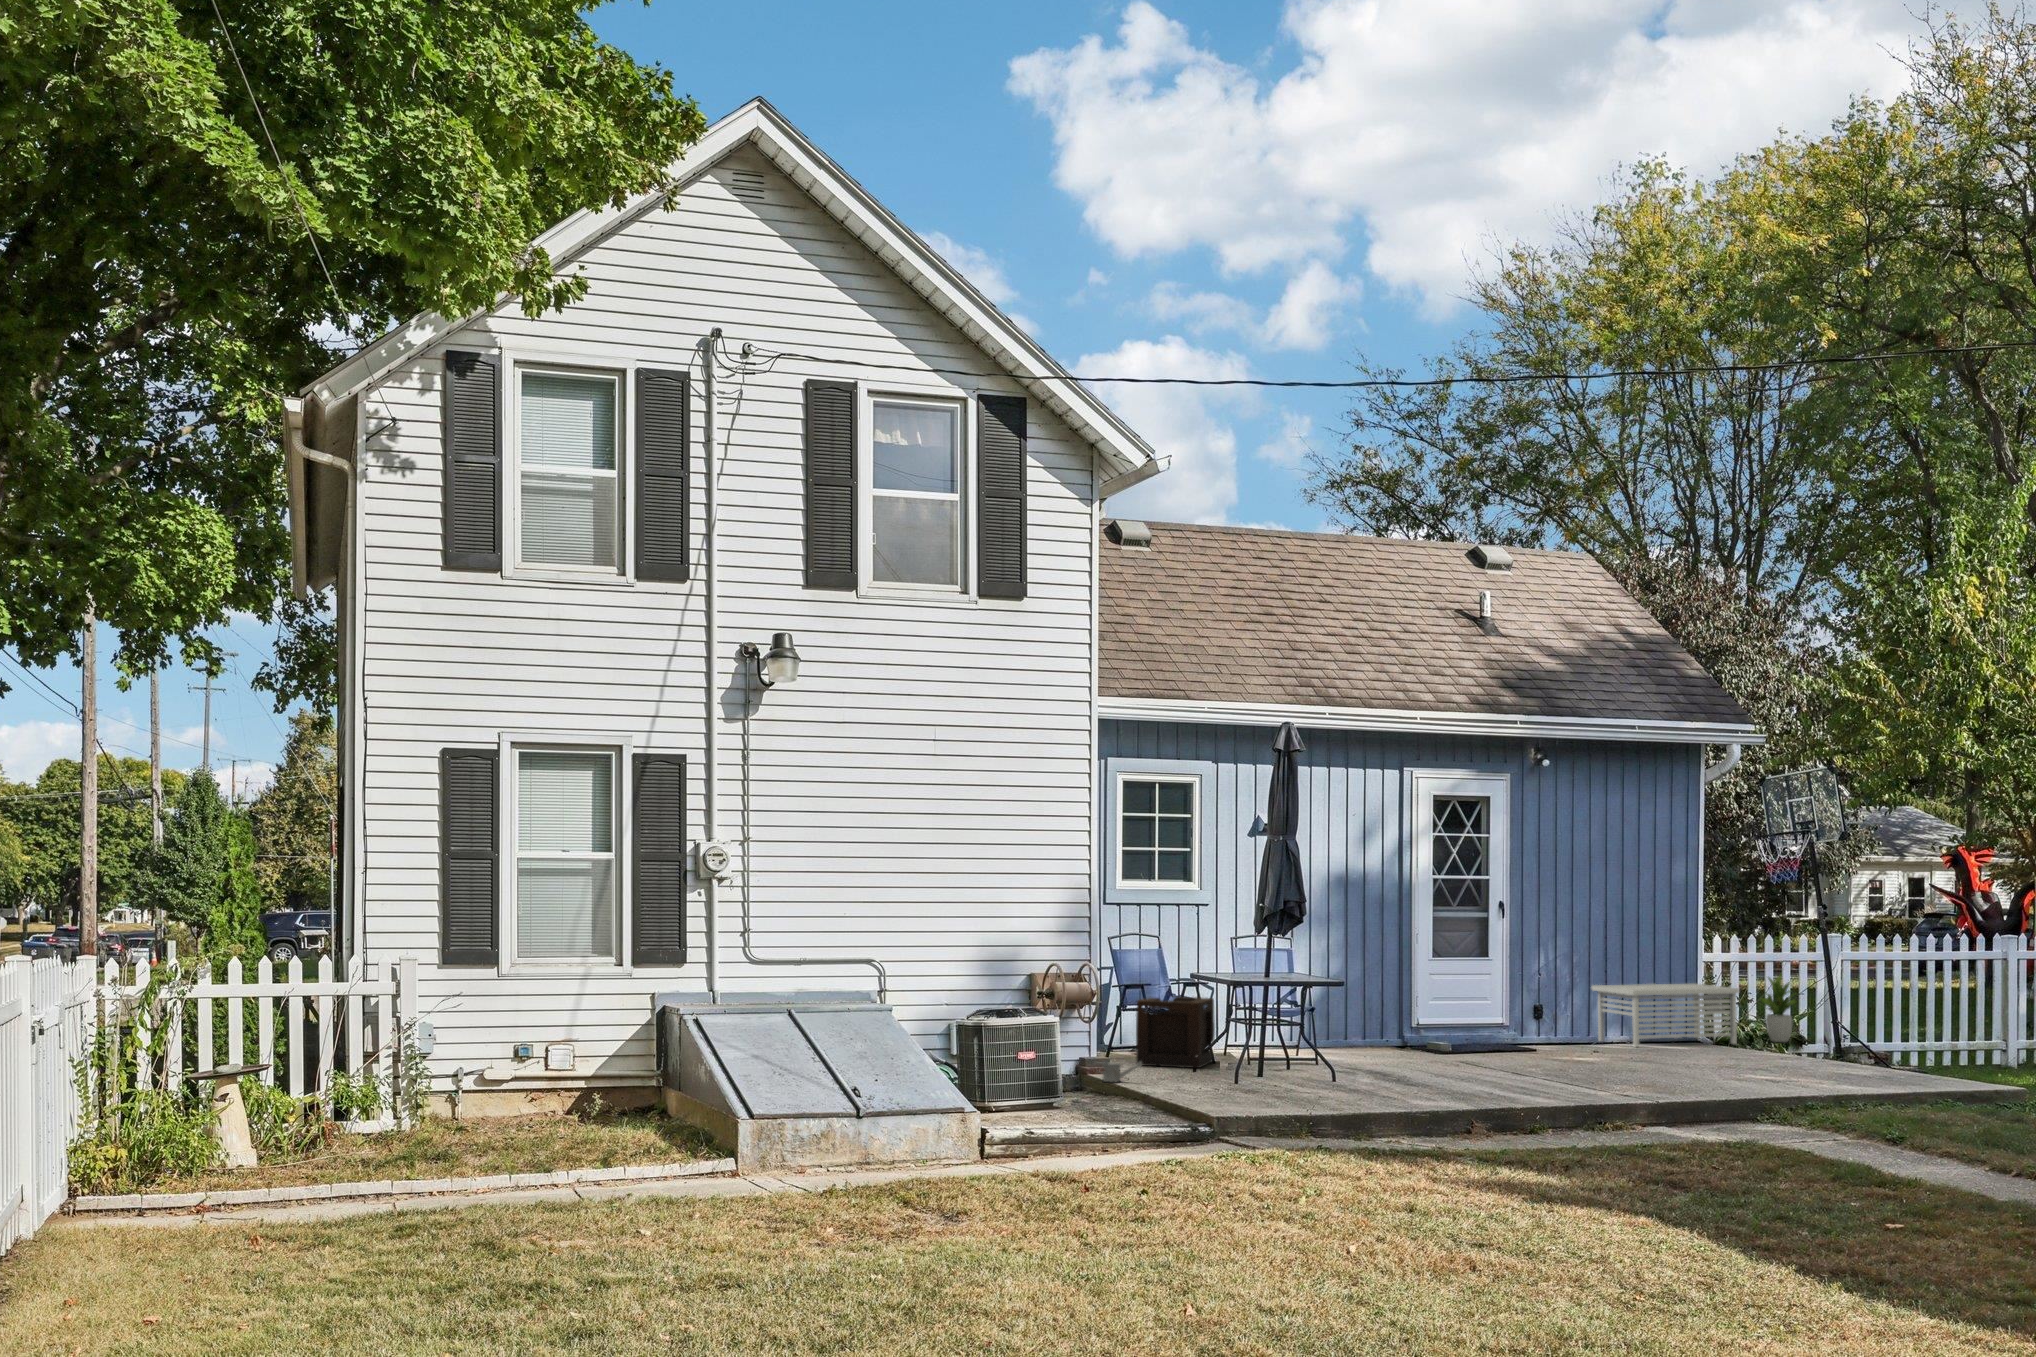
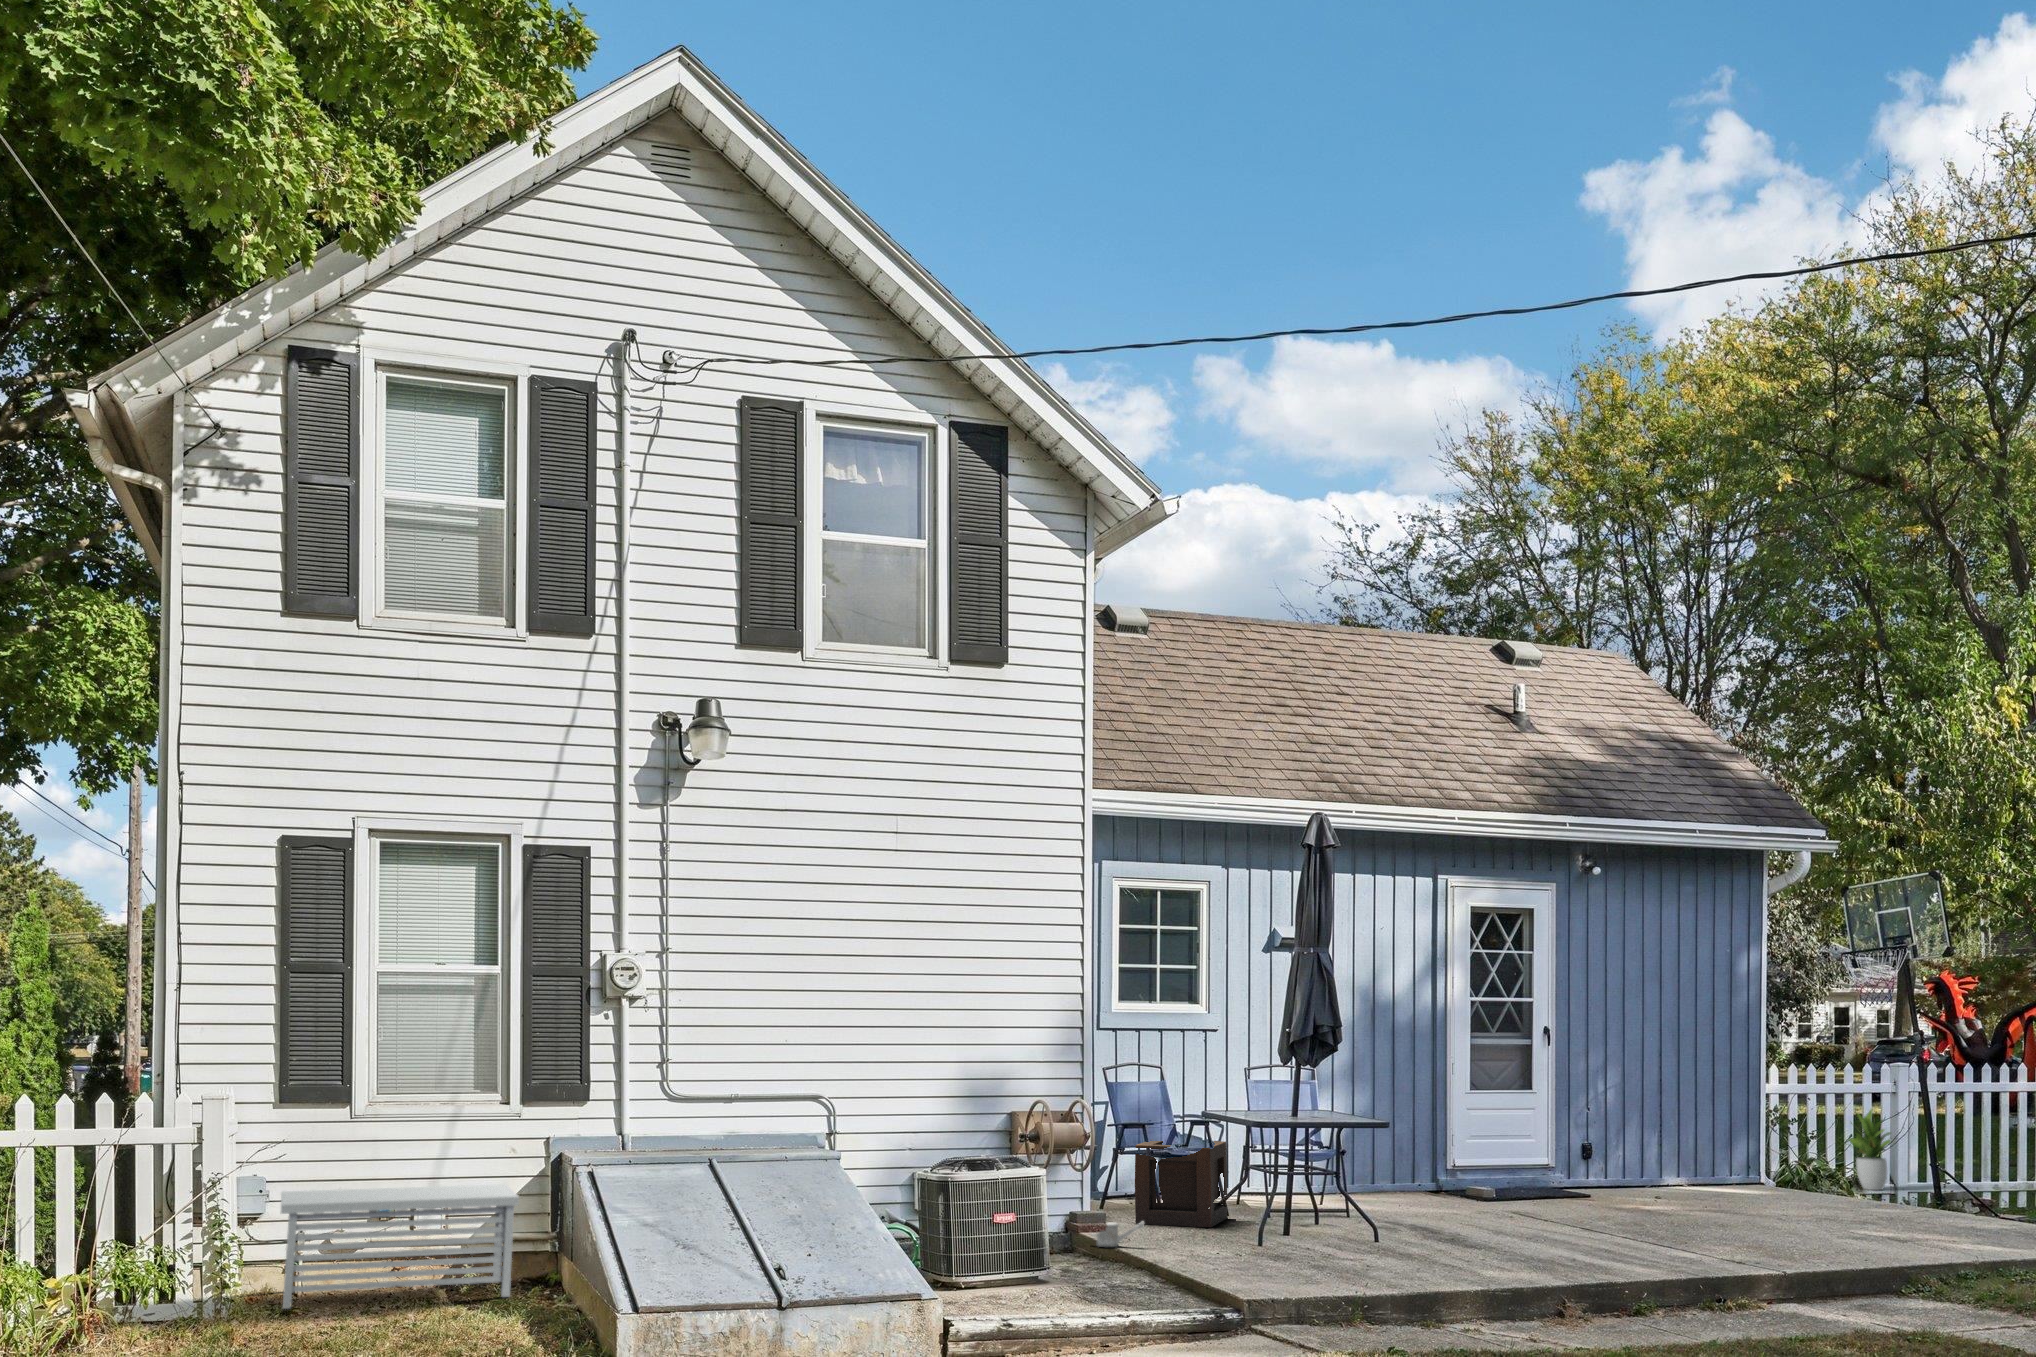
storage bench: present [1591,983,1739,1047] -> present [281,1184,519,1309]

